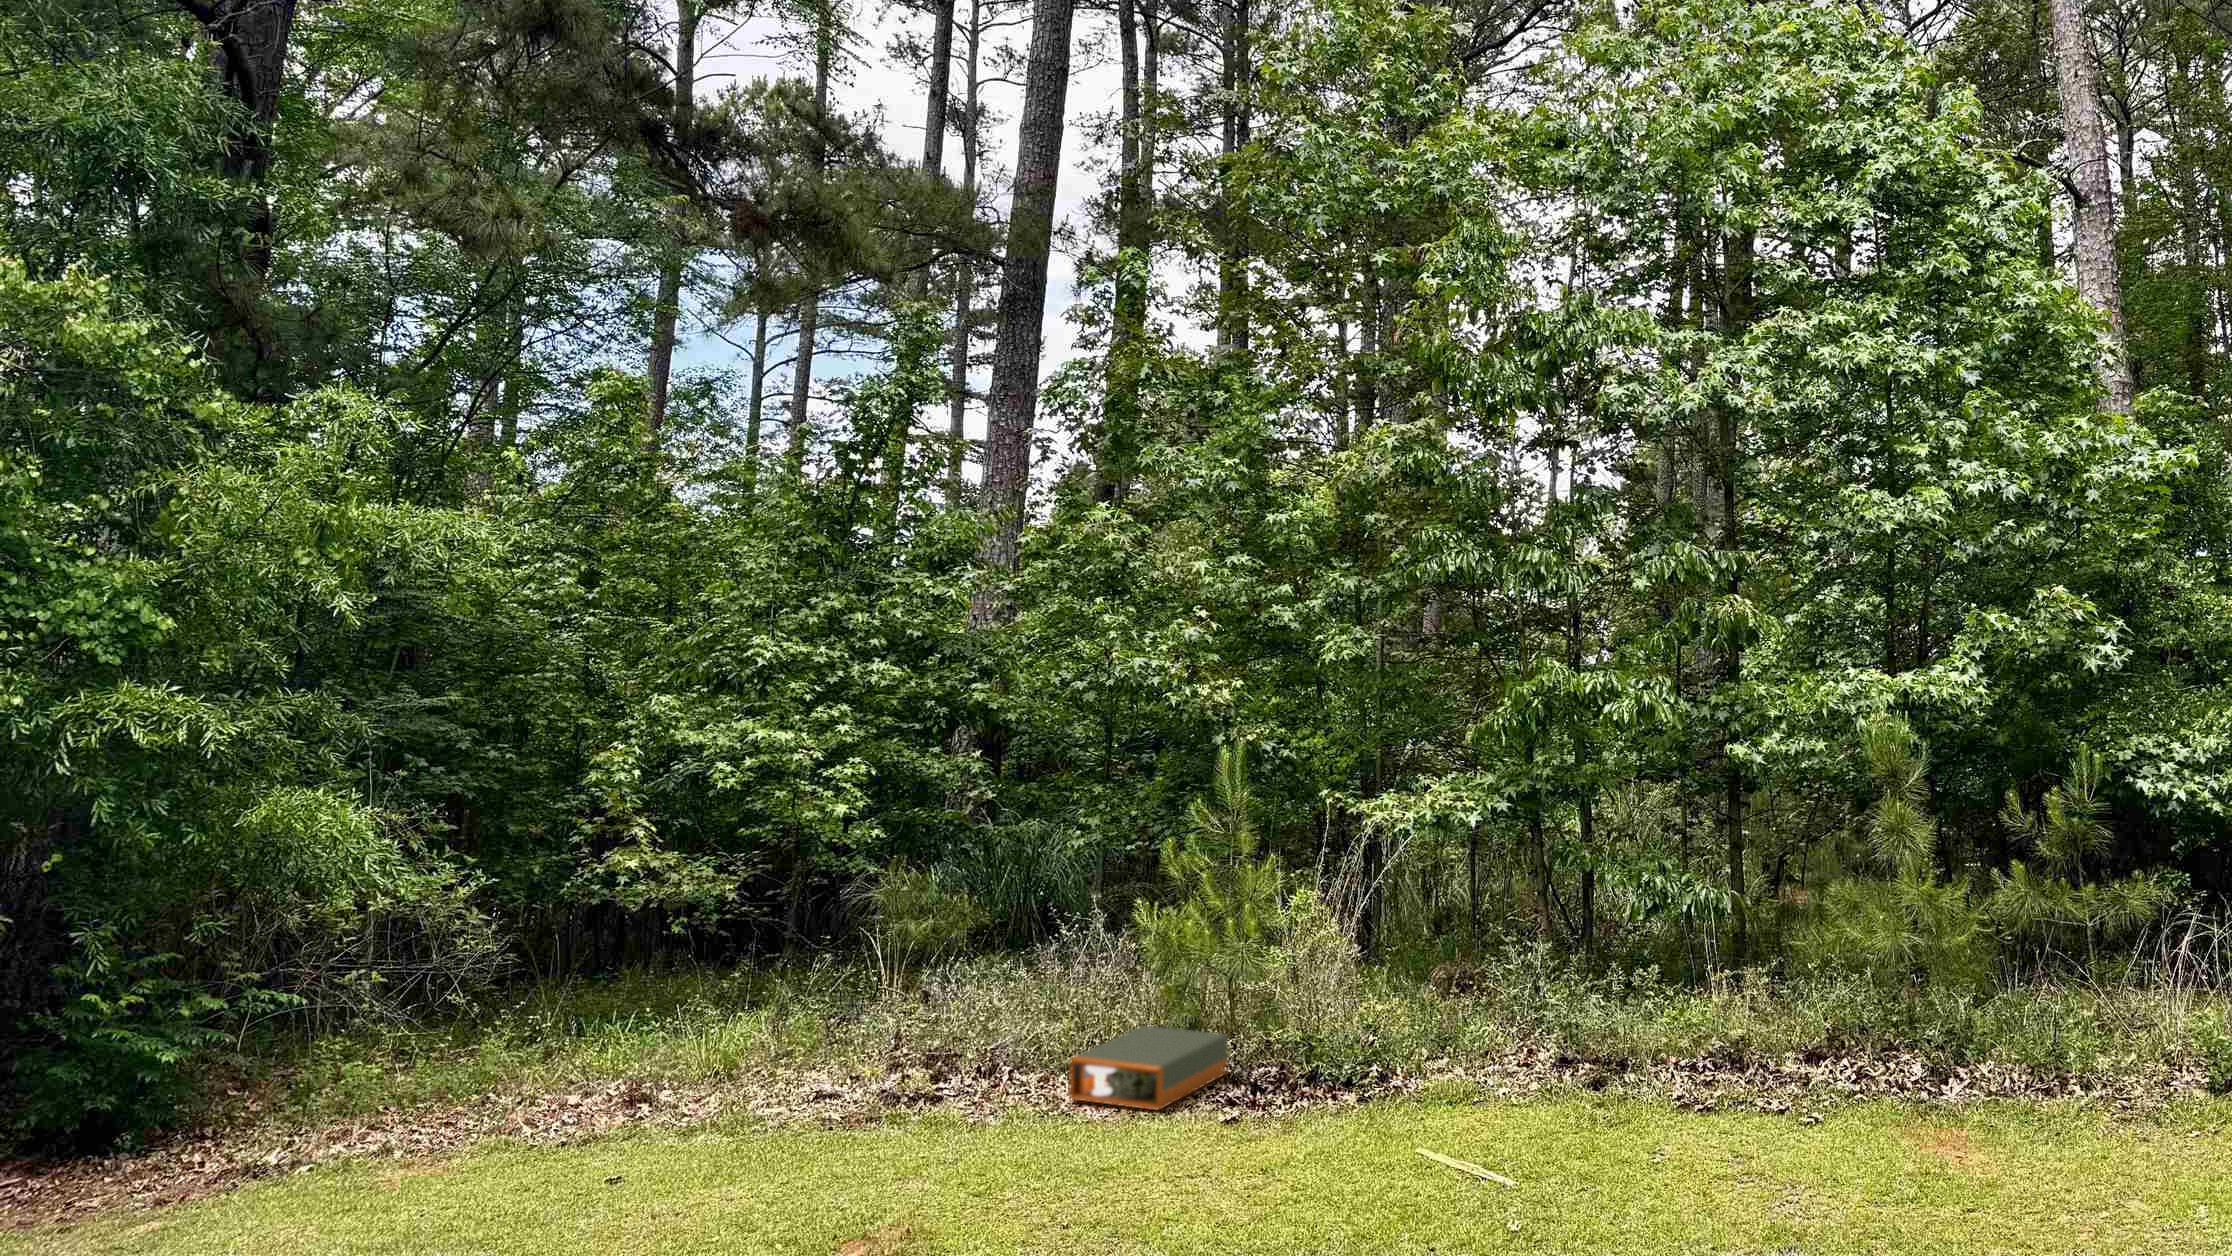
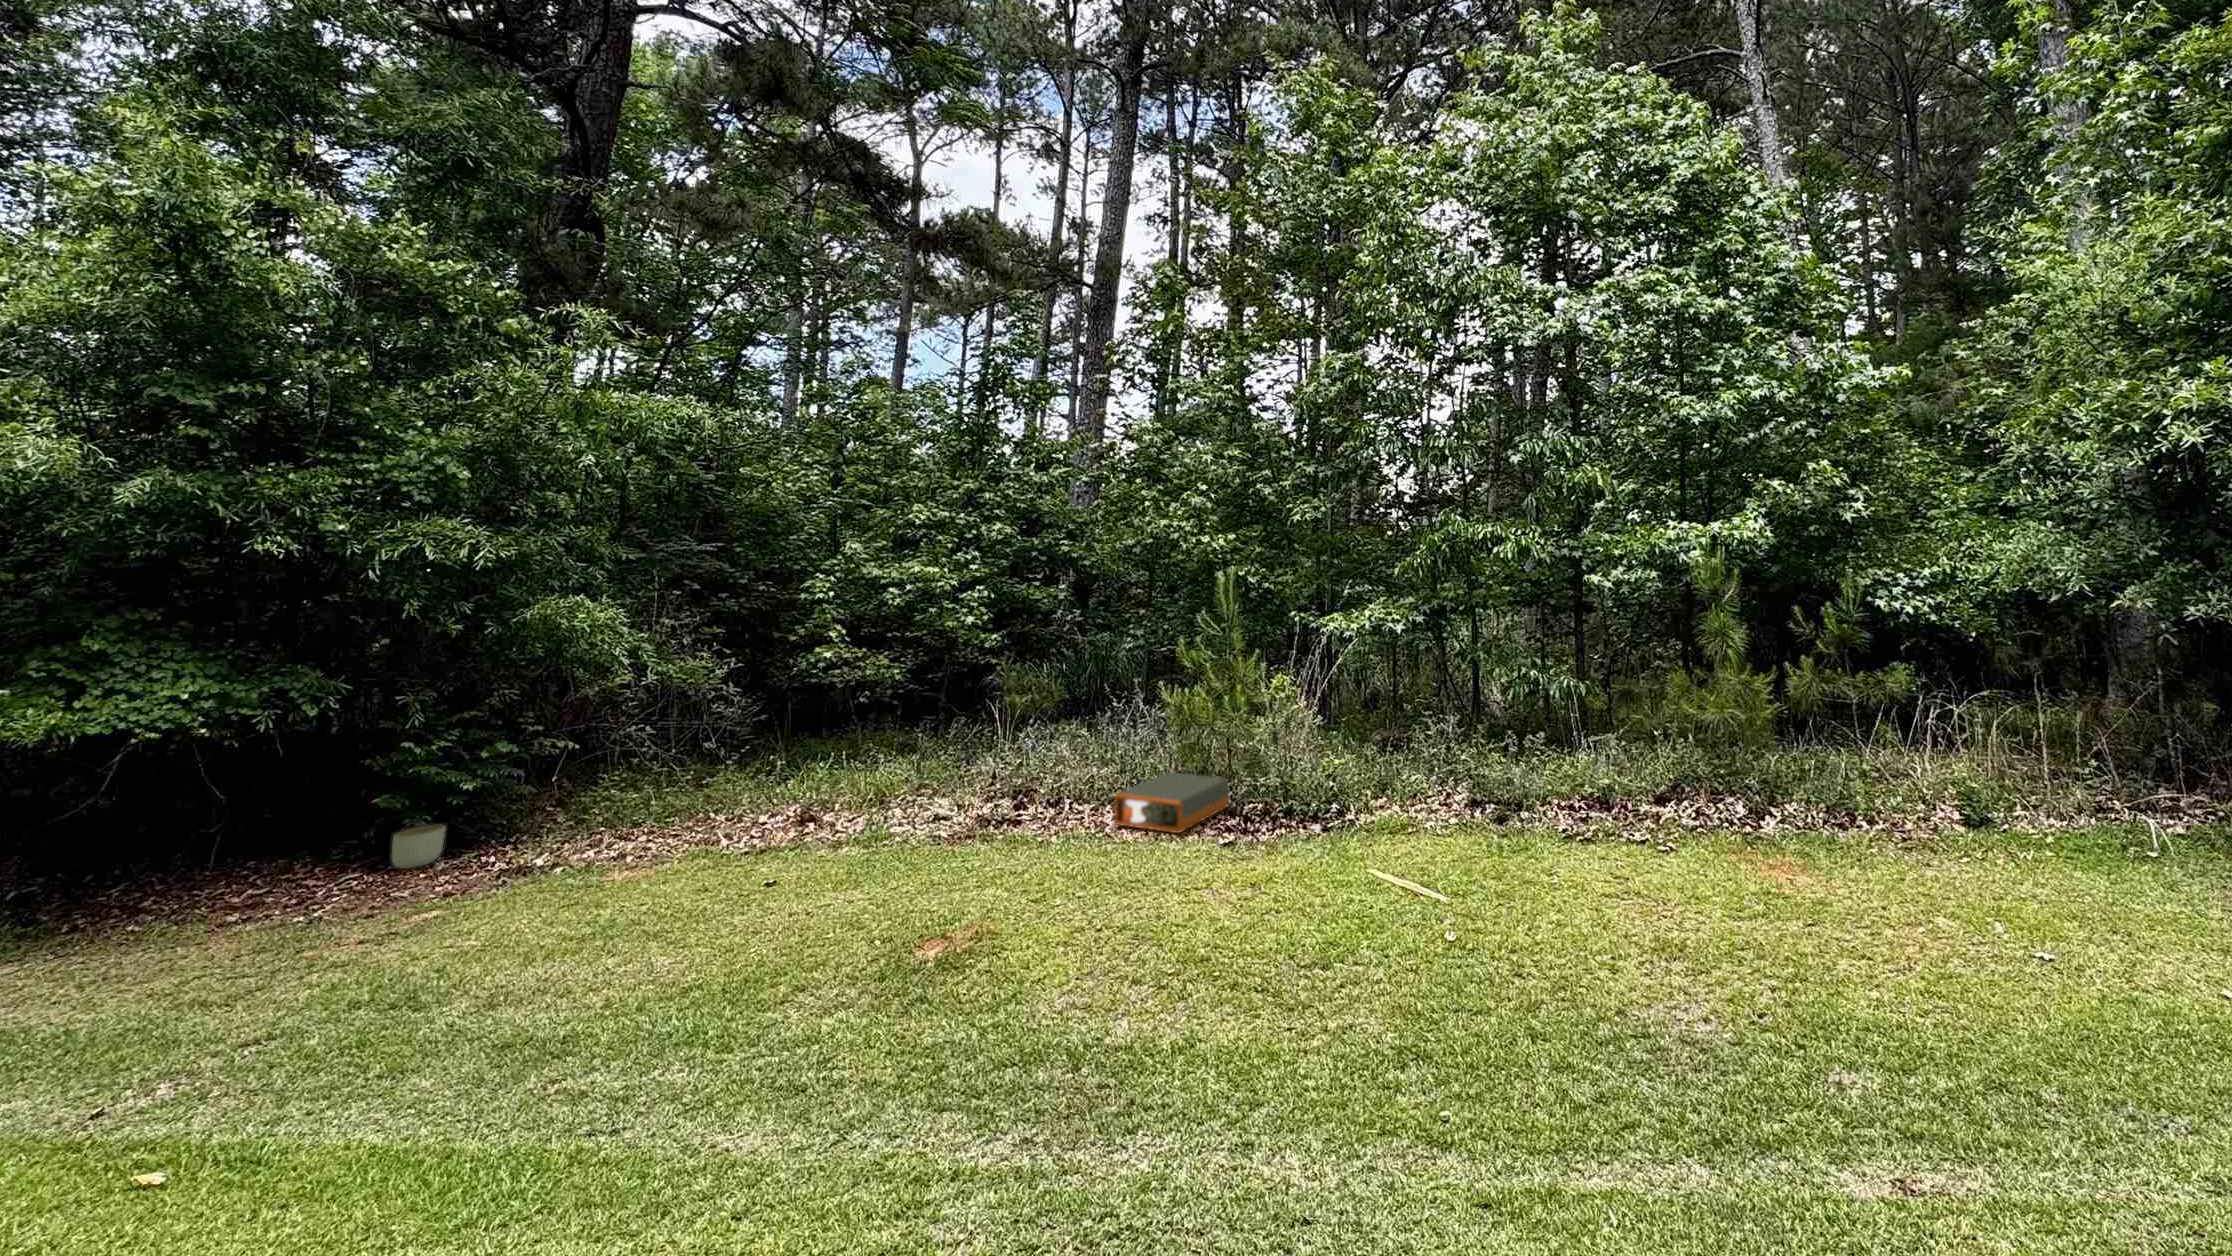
planter: none [58,1107,129,1169] -> present [392,824,446,869]

